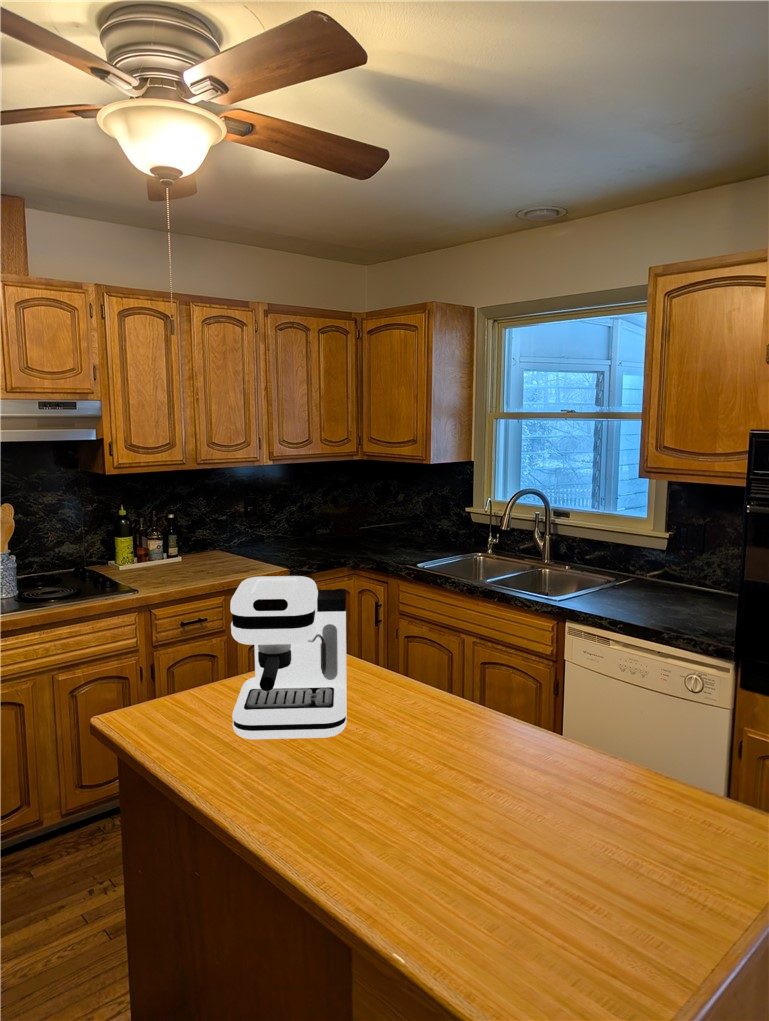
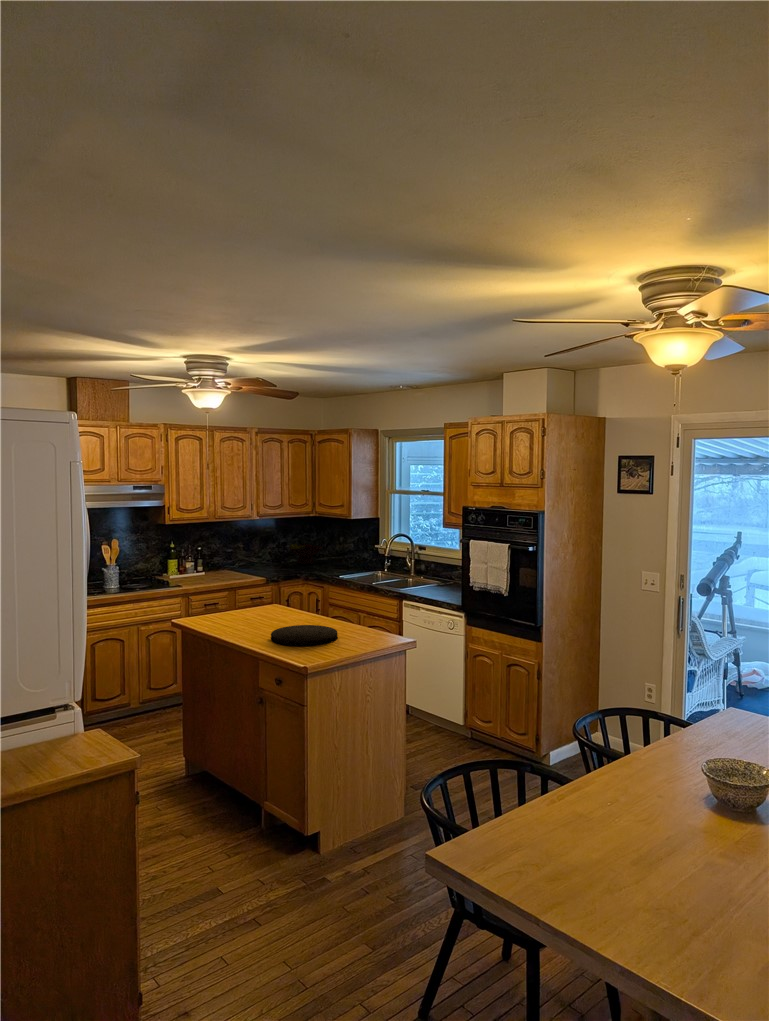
coffee maker: present [230,576,347,739] -> none [227,563,276,624]
cutting board: none [368,755,565,878] -> present [271,625,337,646]

